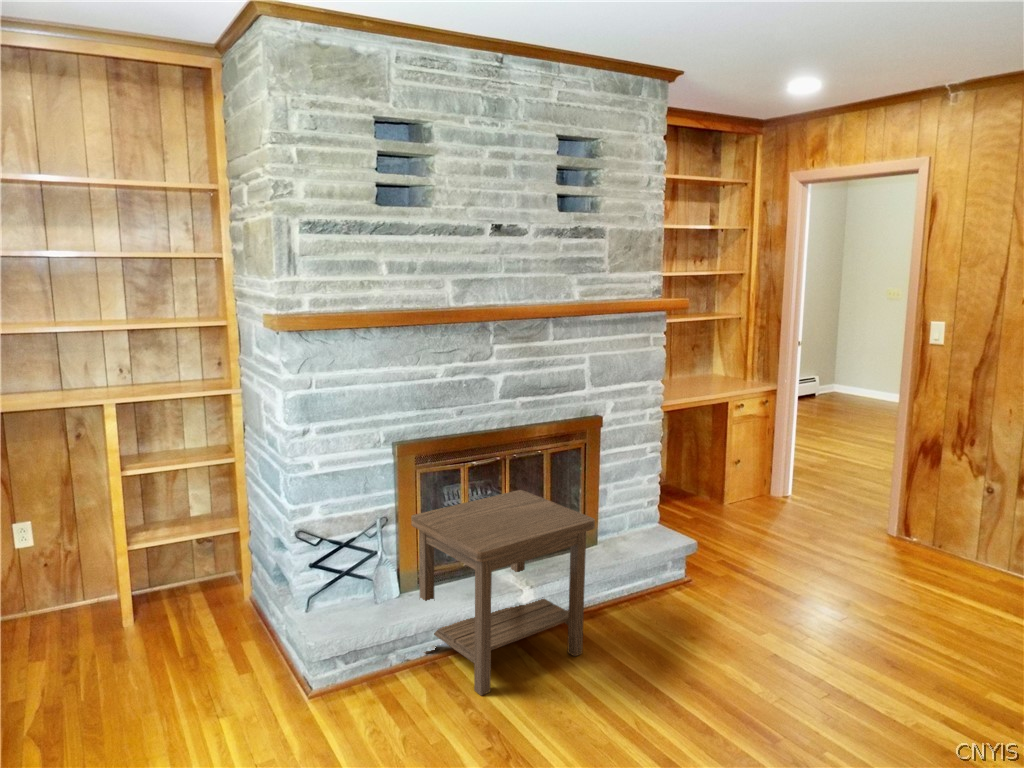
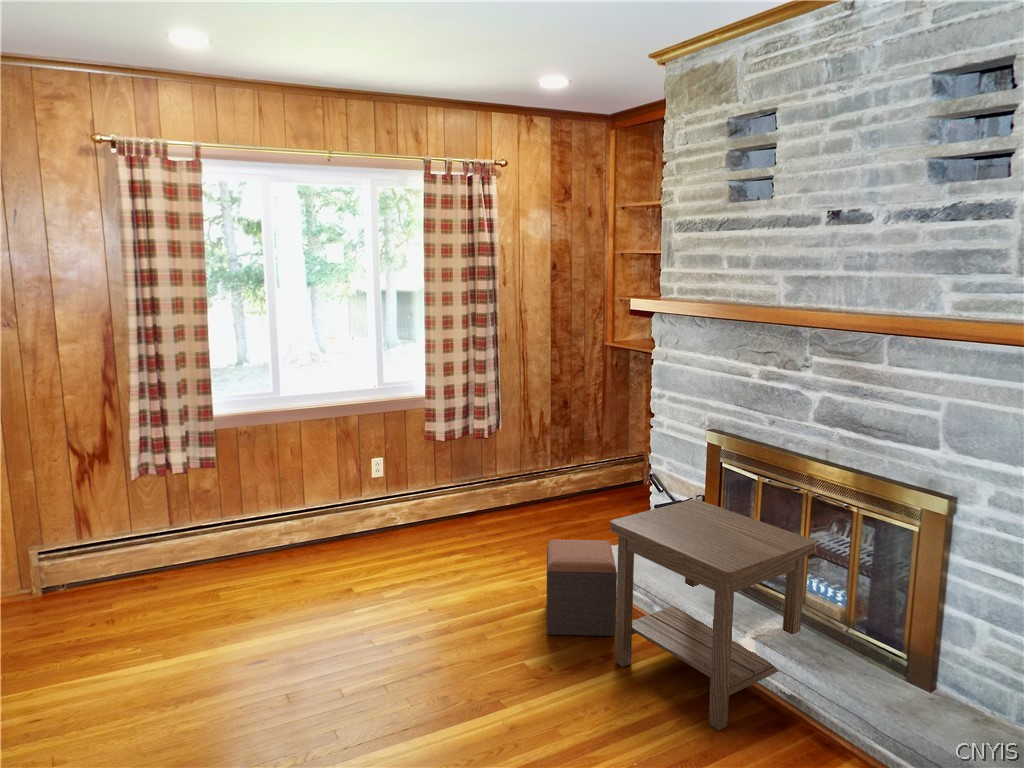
footstool: none [335,616,429,740] -> present [546,540,617,636]

